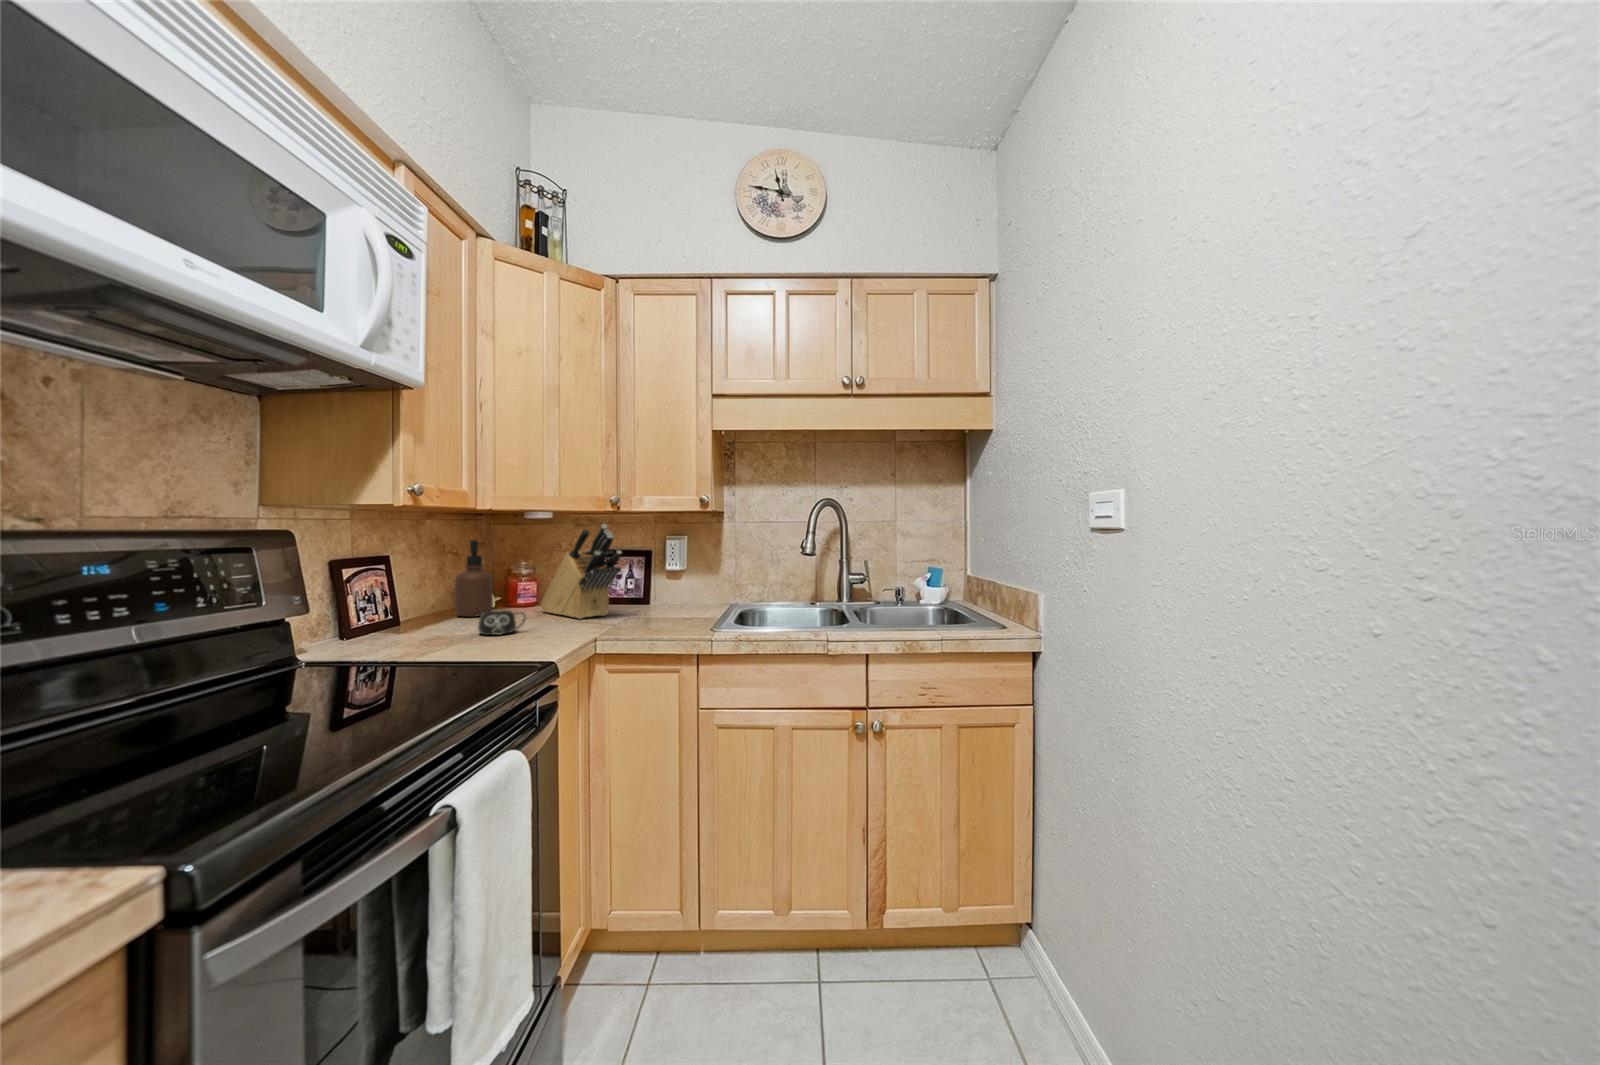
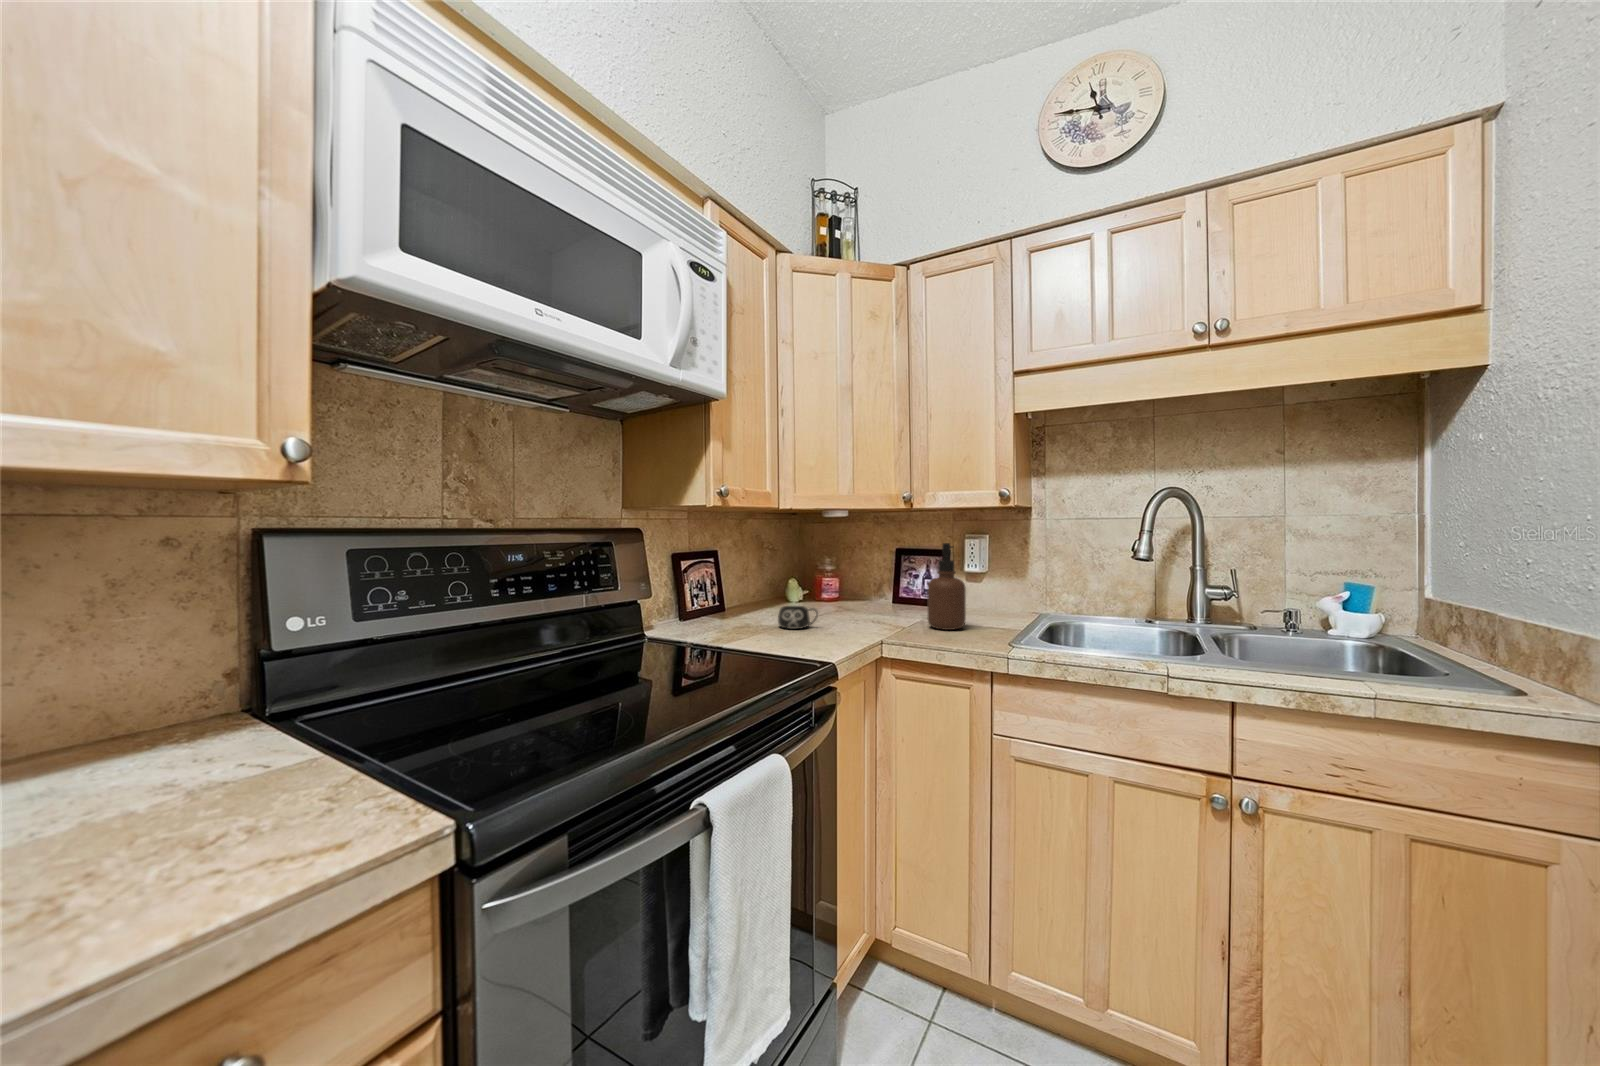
knife block: present [540,524,621,619] -> none [838,523,912,618]
soap dispenser: present [455,540,493,617] -> present [928,543,966,630]

